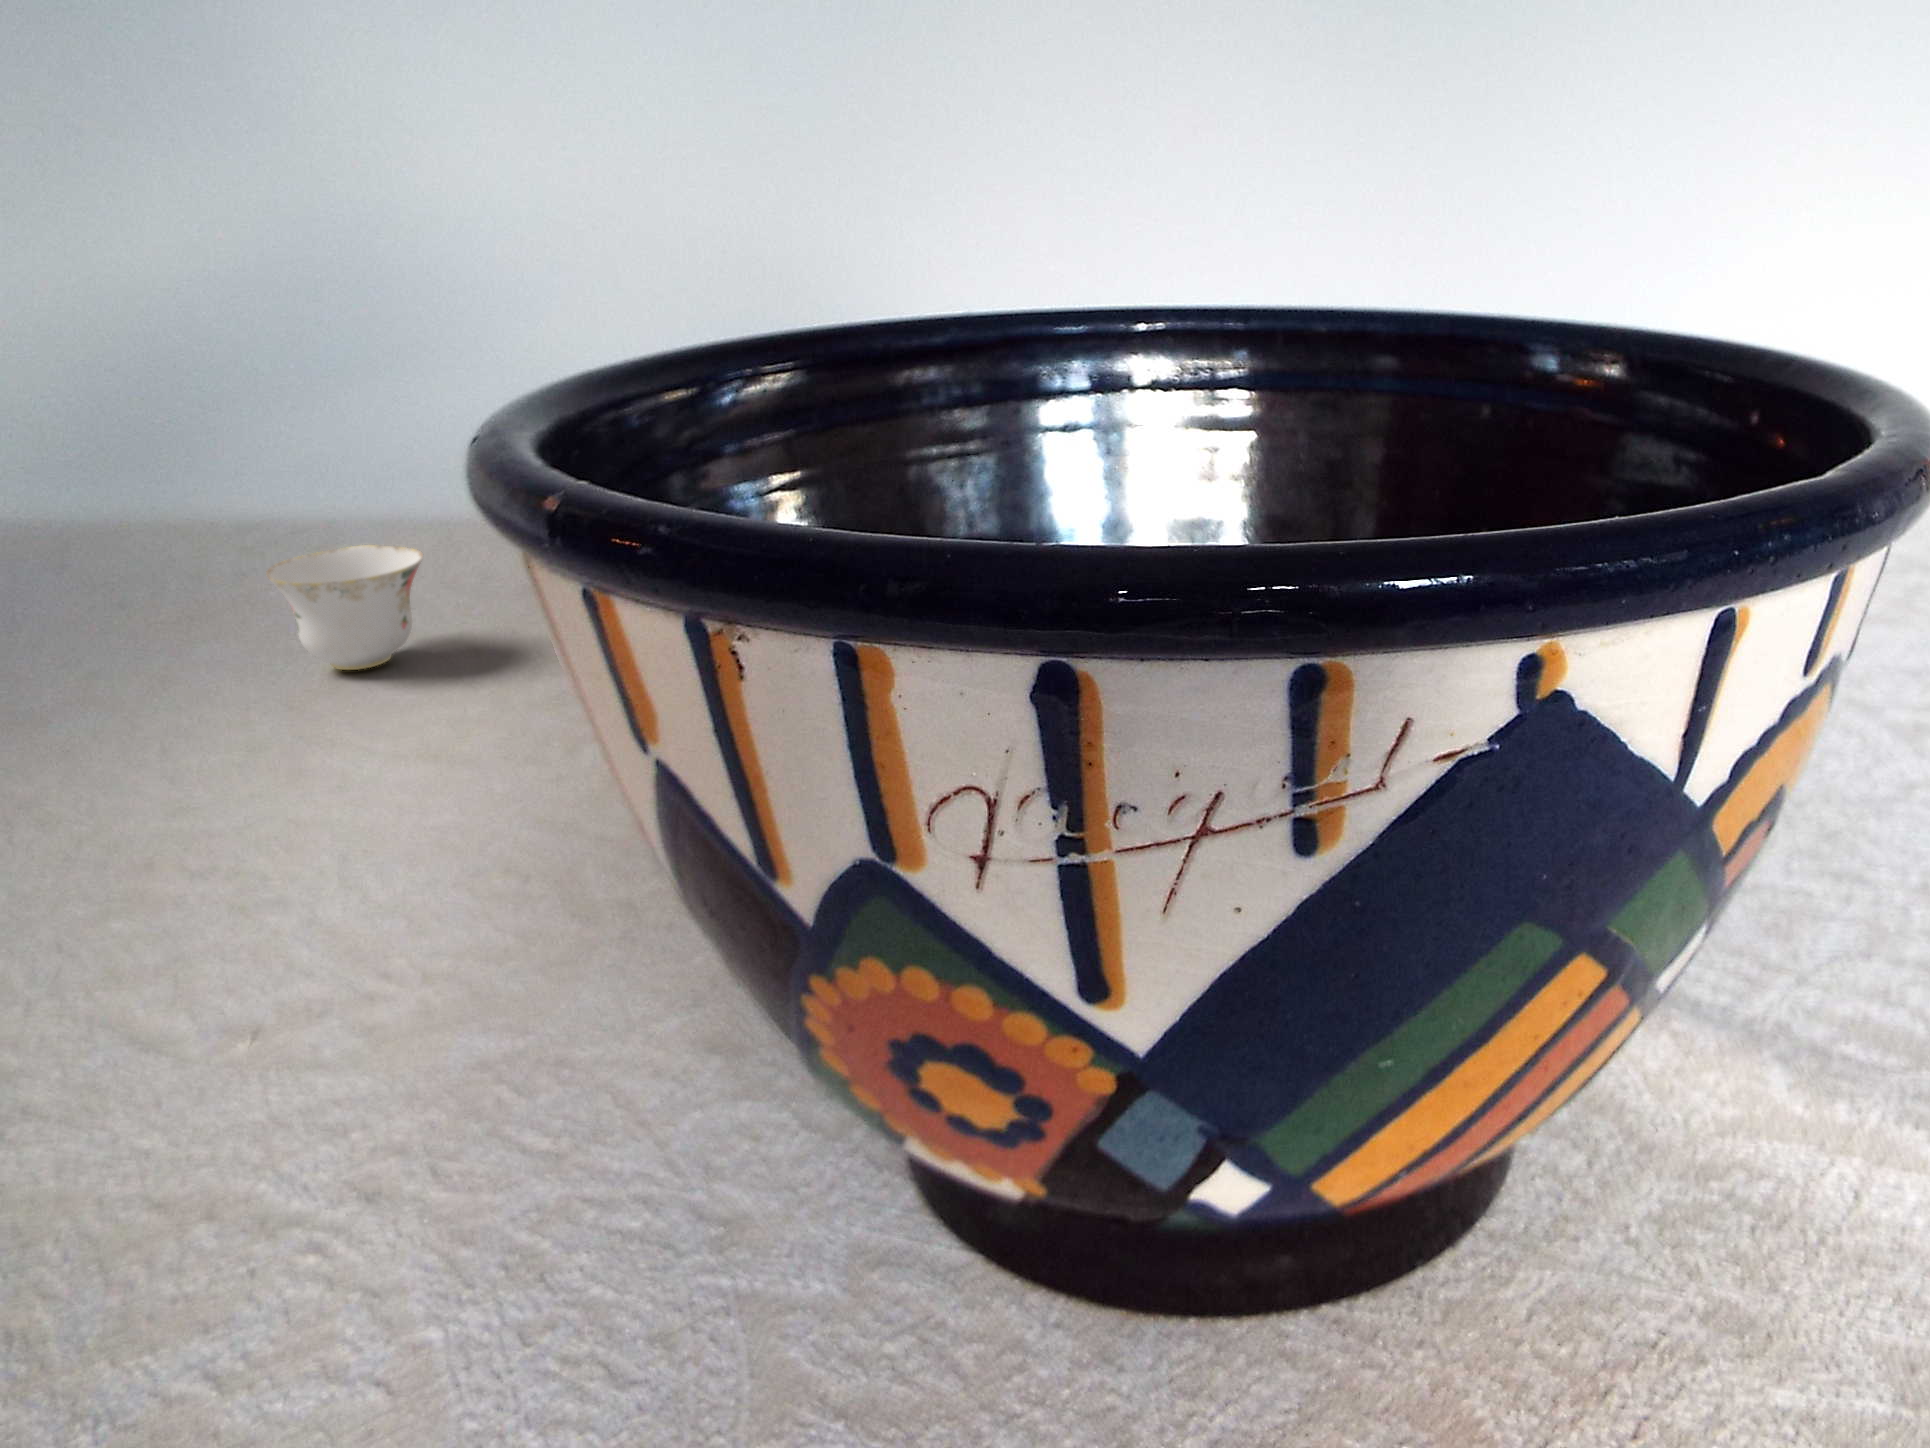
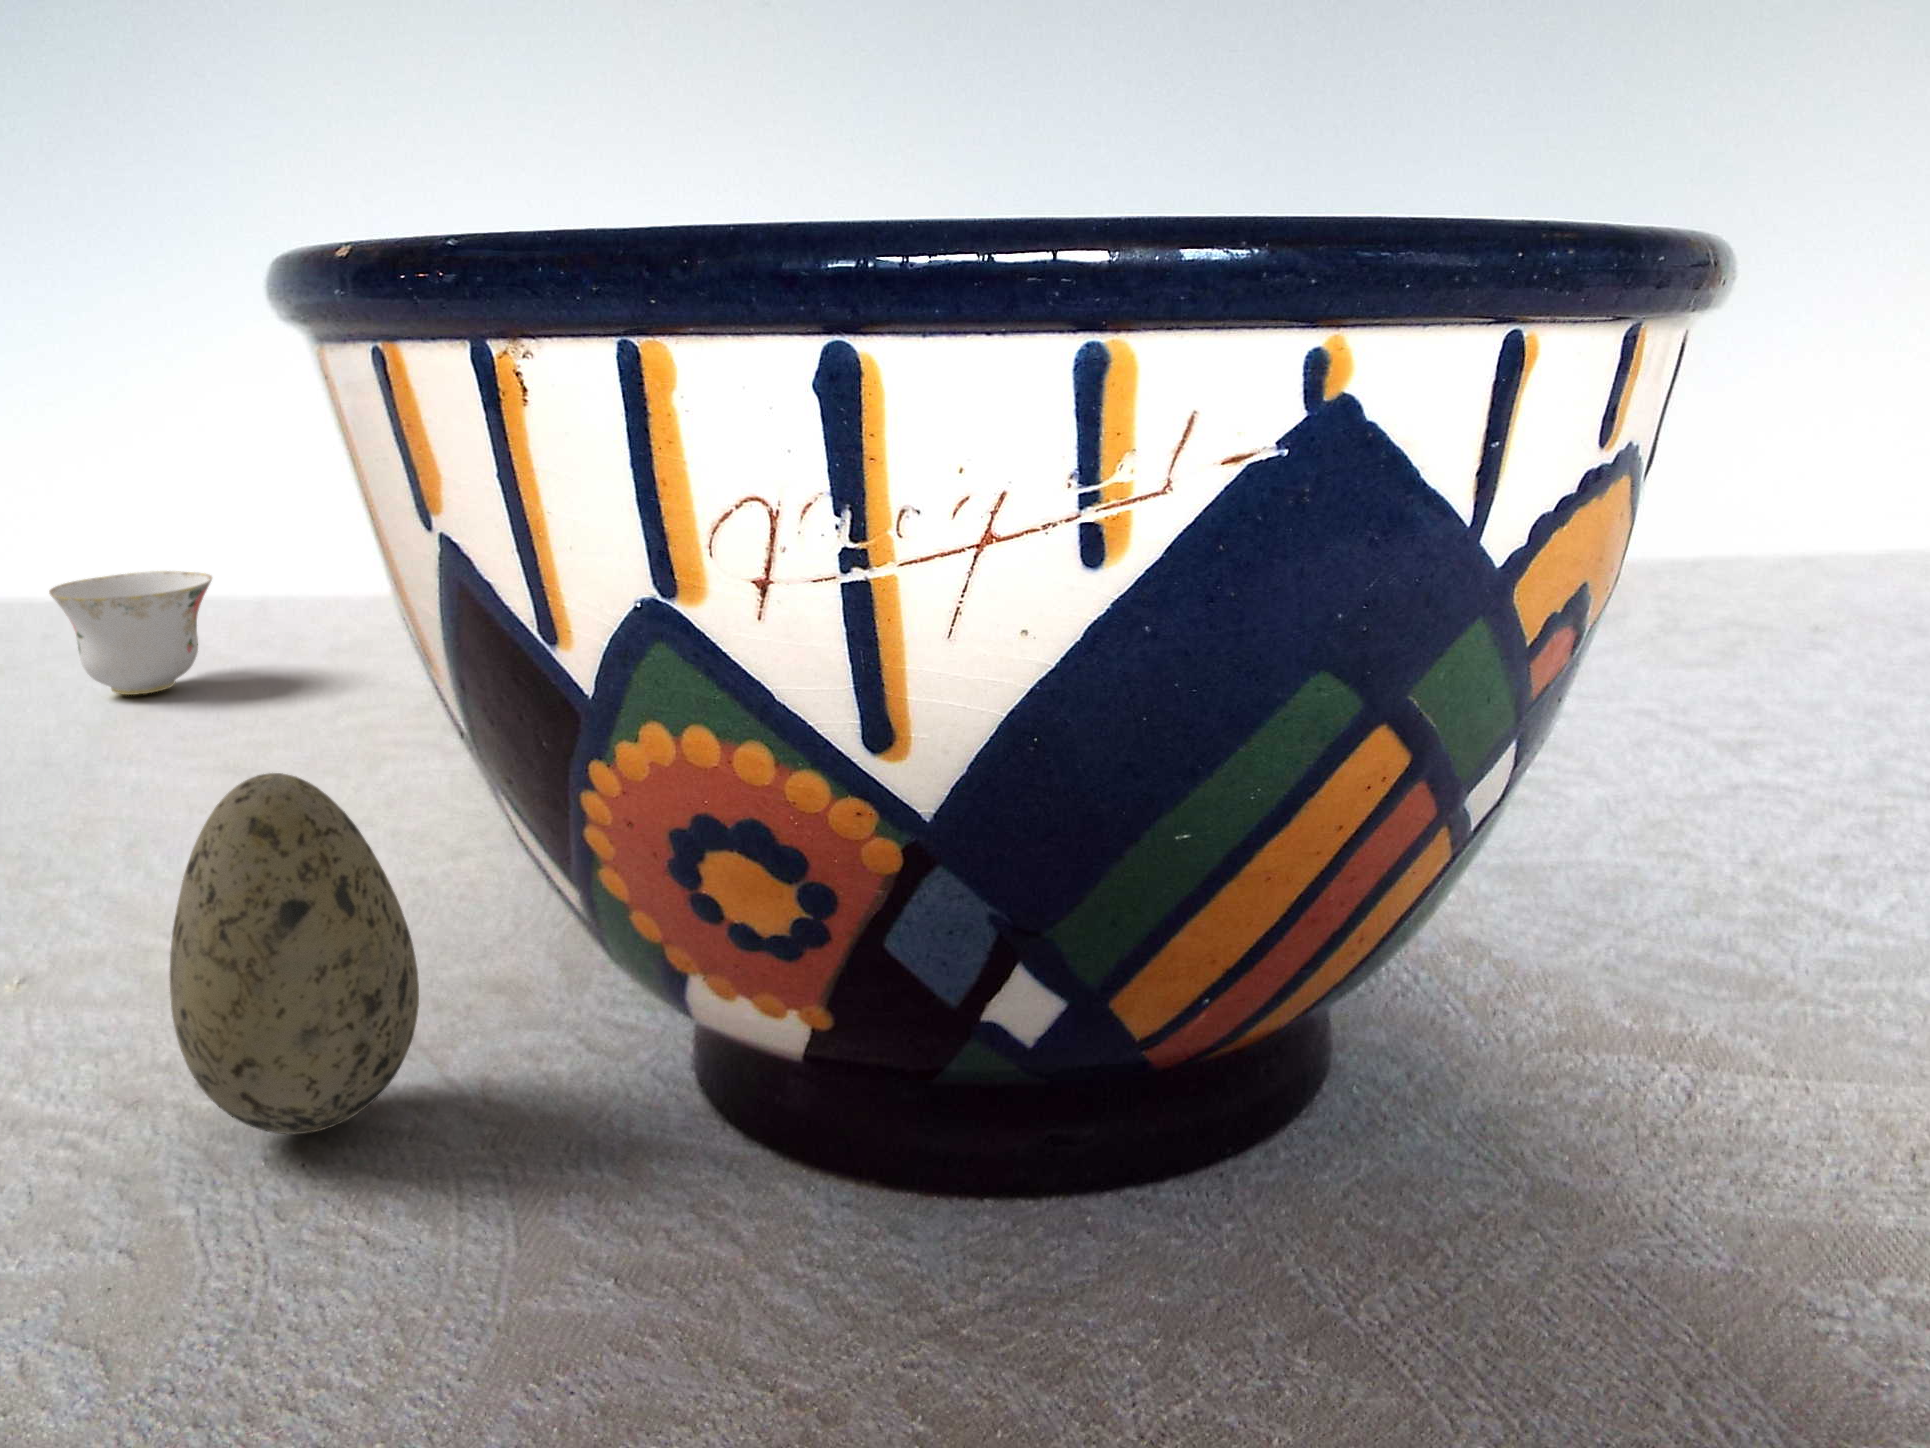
decorative egg: none [409,911,645,1240] -> present [170,773,419,1134]

